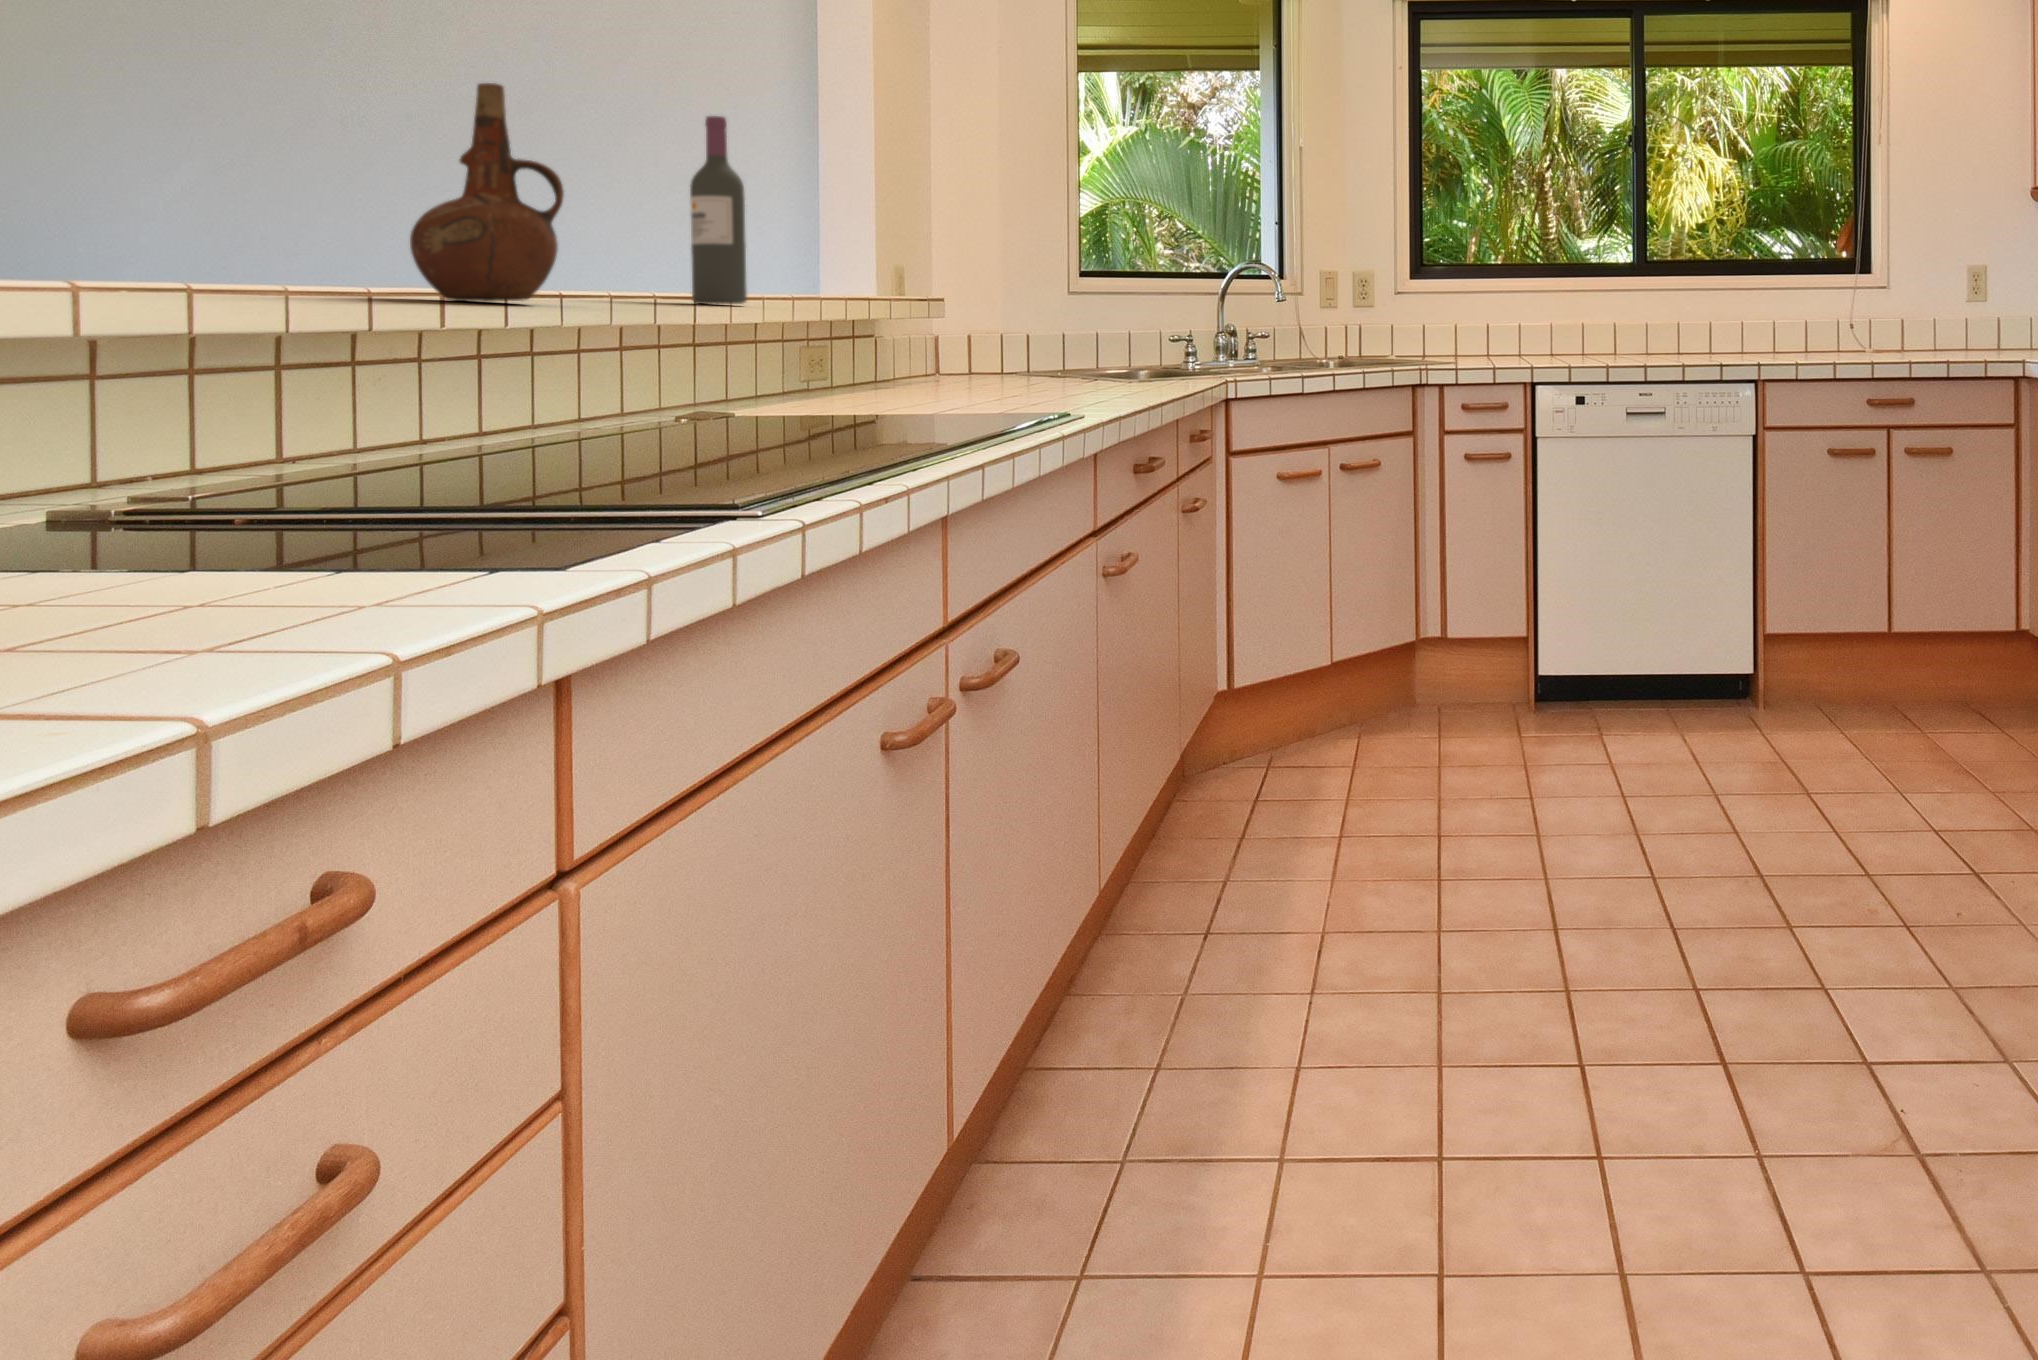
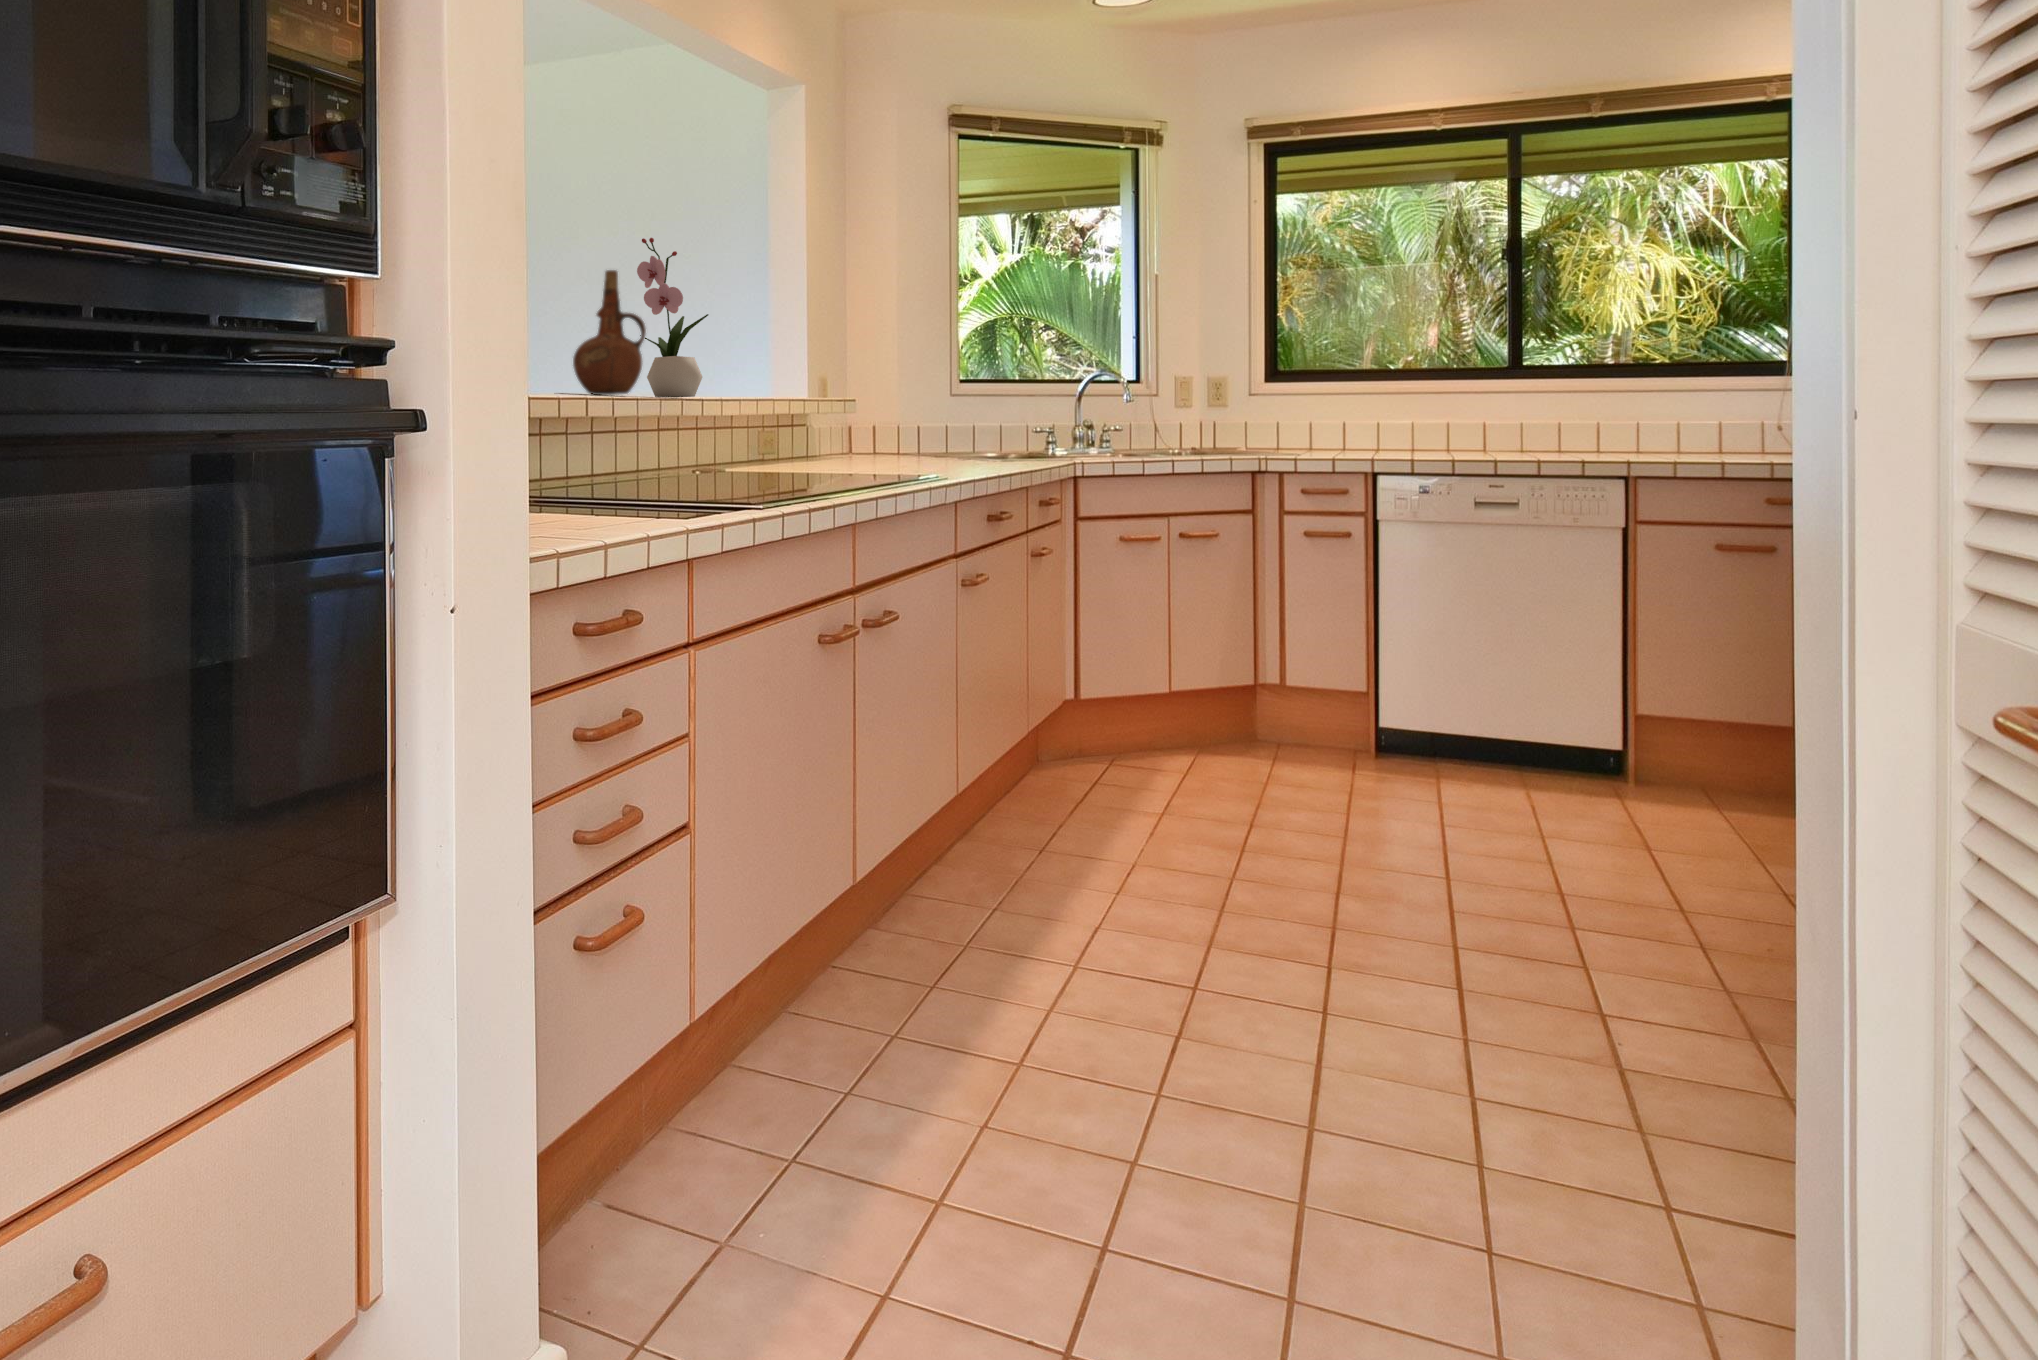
flower arrangement: none [550,38,690,304] -> present [637,238,708,397]
wine bottle: present [690,116,747,304] -> none [708,277,739,399]

